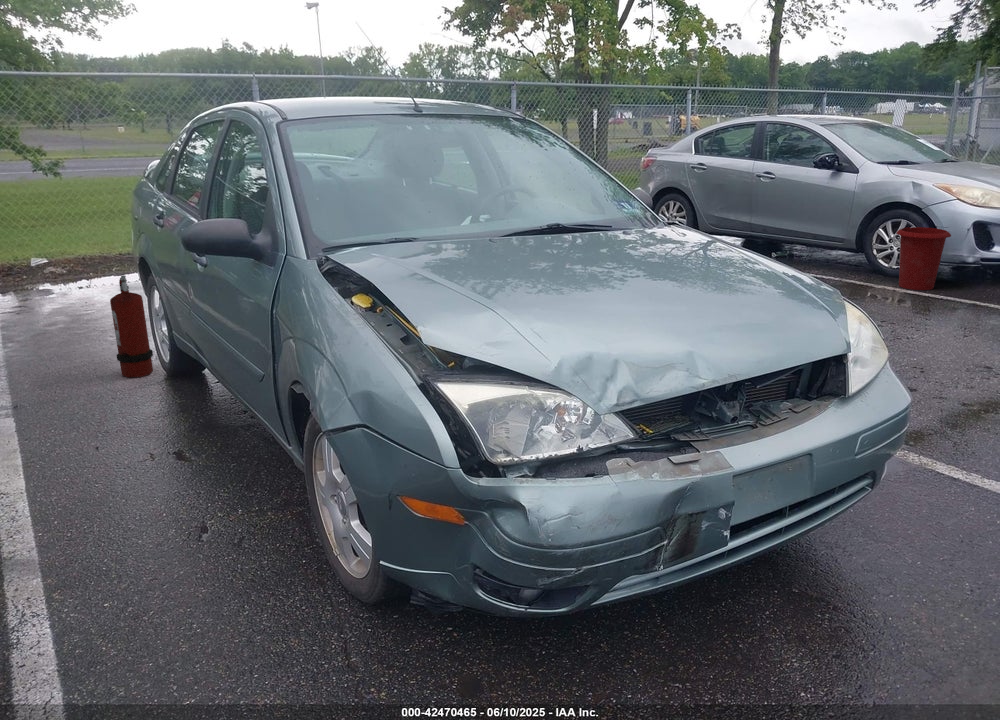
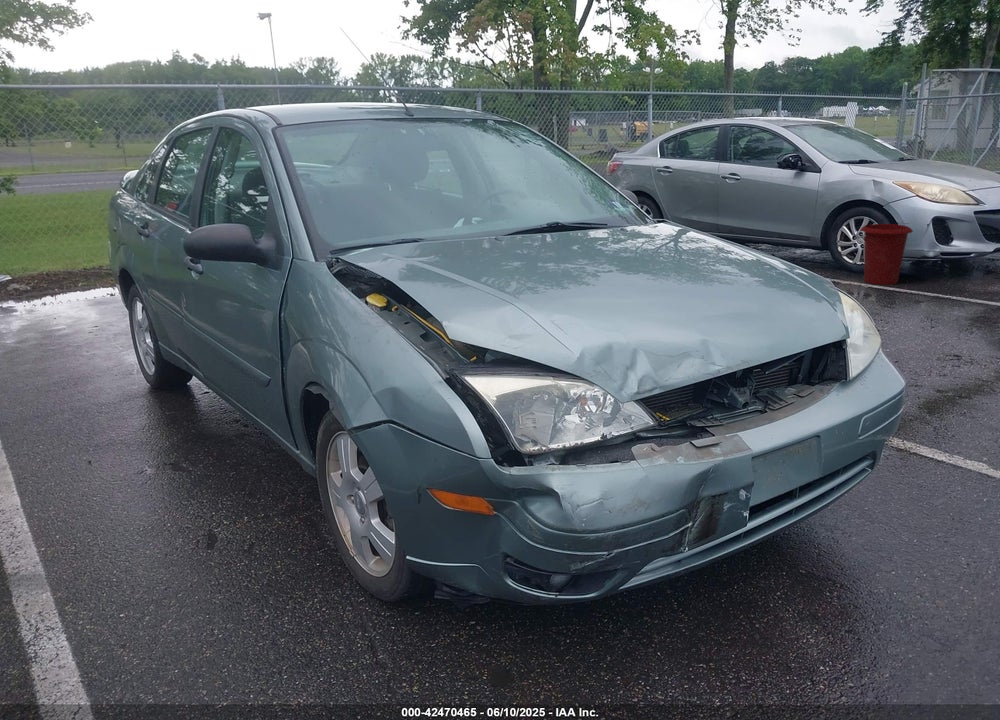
fire extinguisher: present [110,275,153,378] -> none [90,288,135,392]

